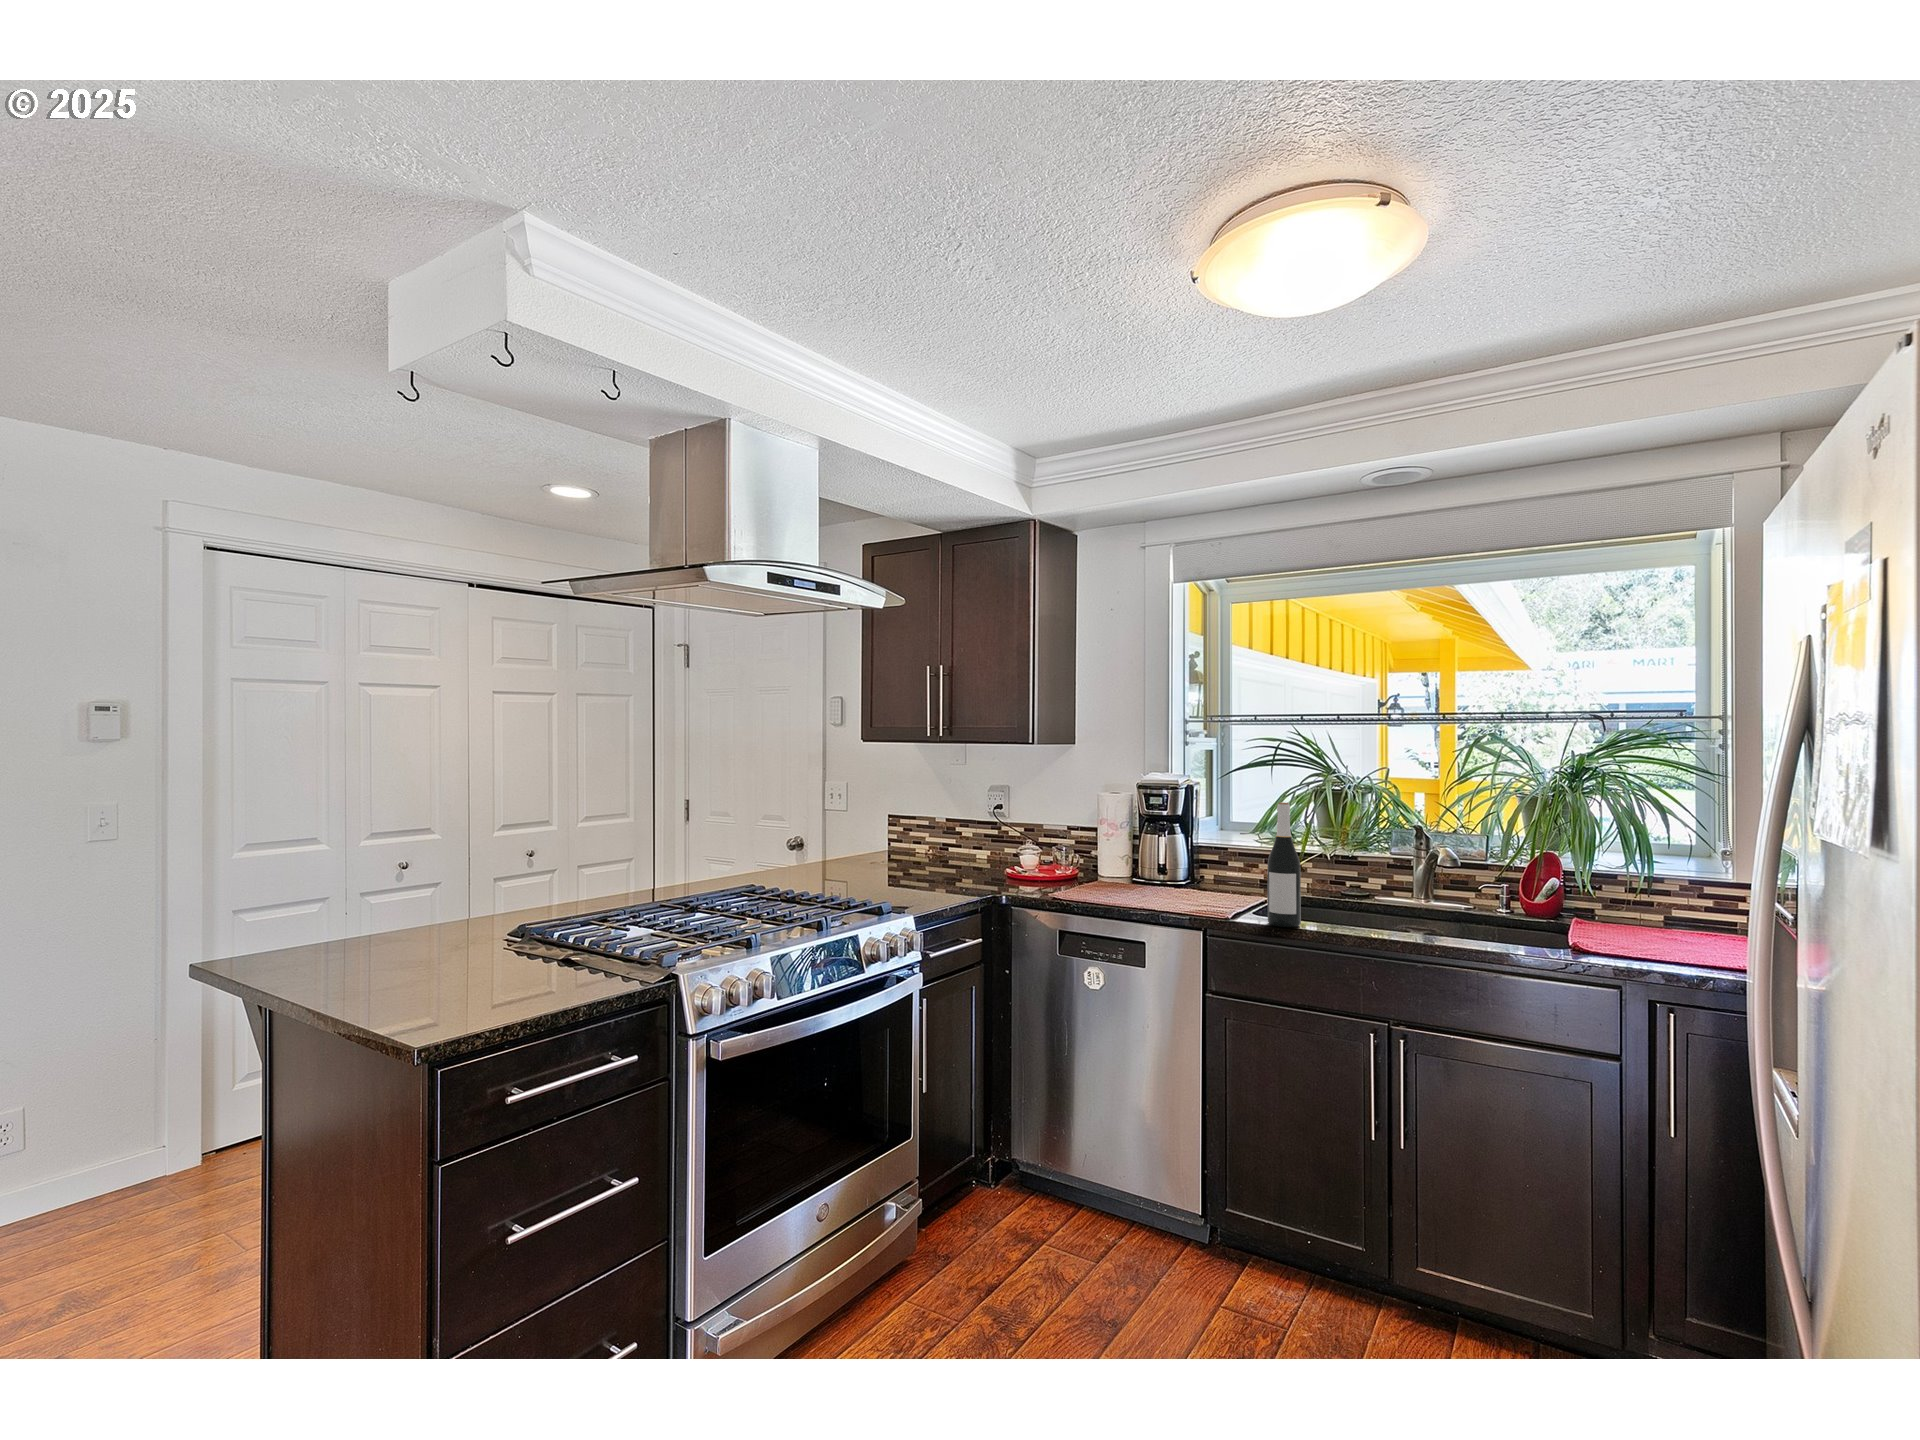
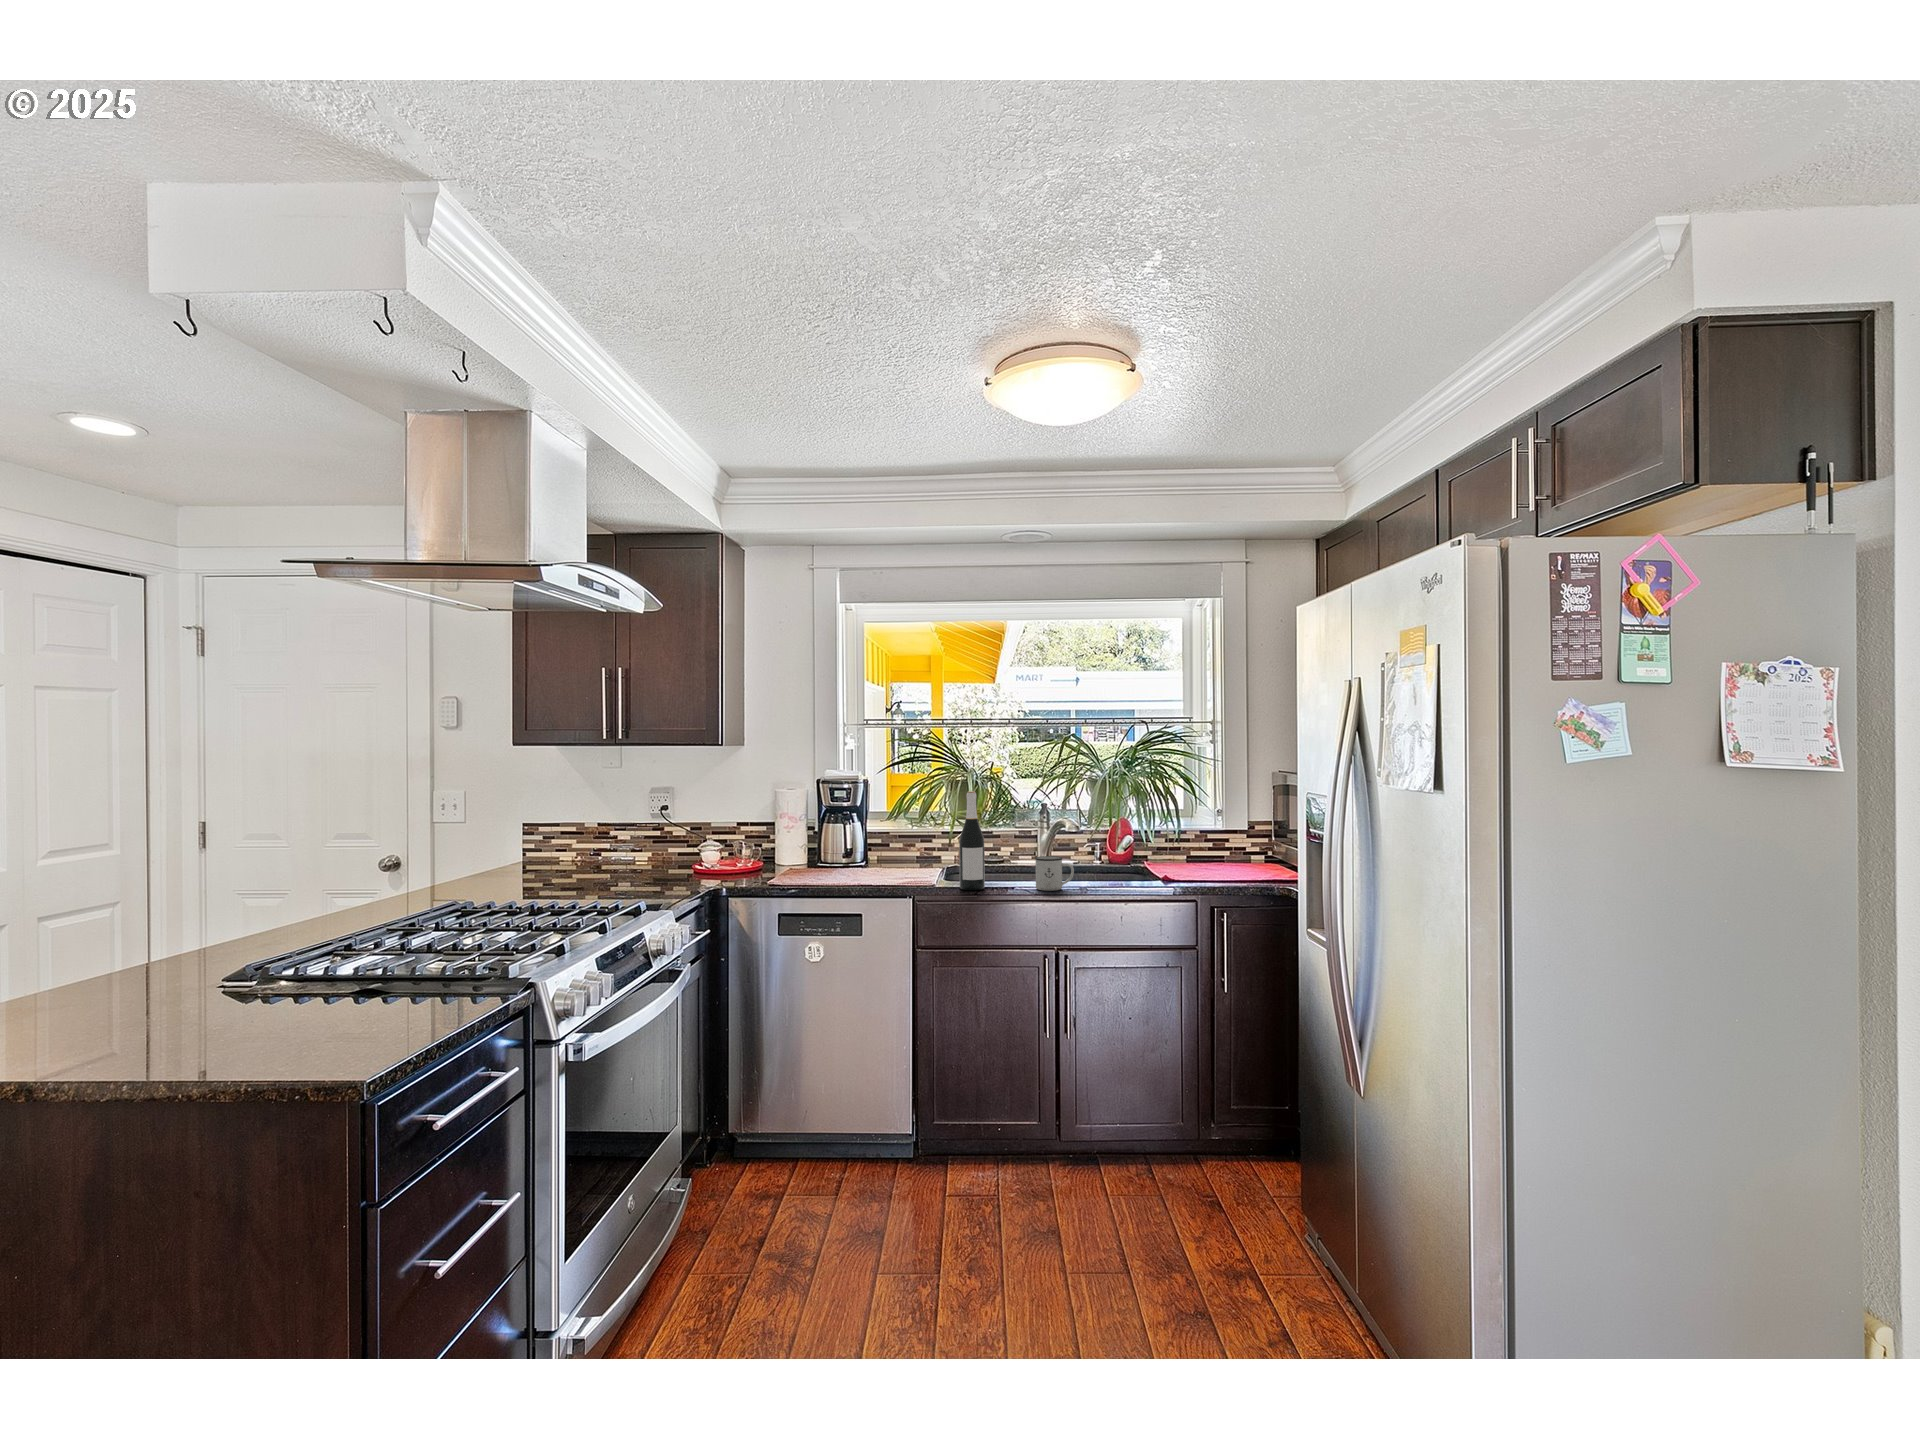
mug: none [1371,893,1429,941] -> present [1035,856,1074,891]

